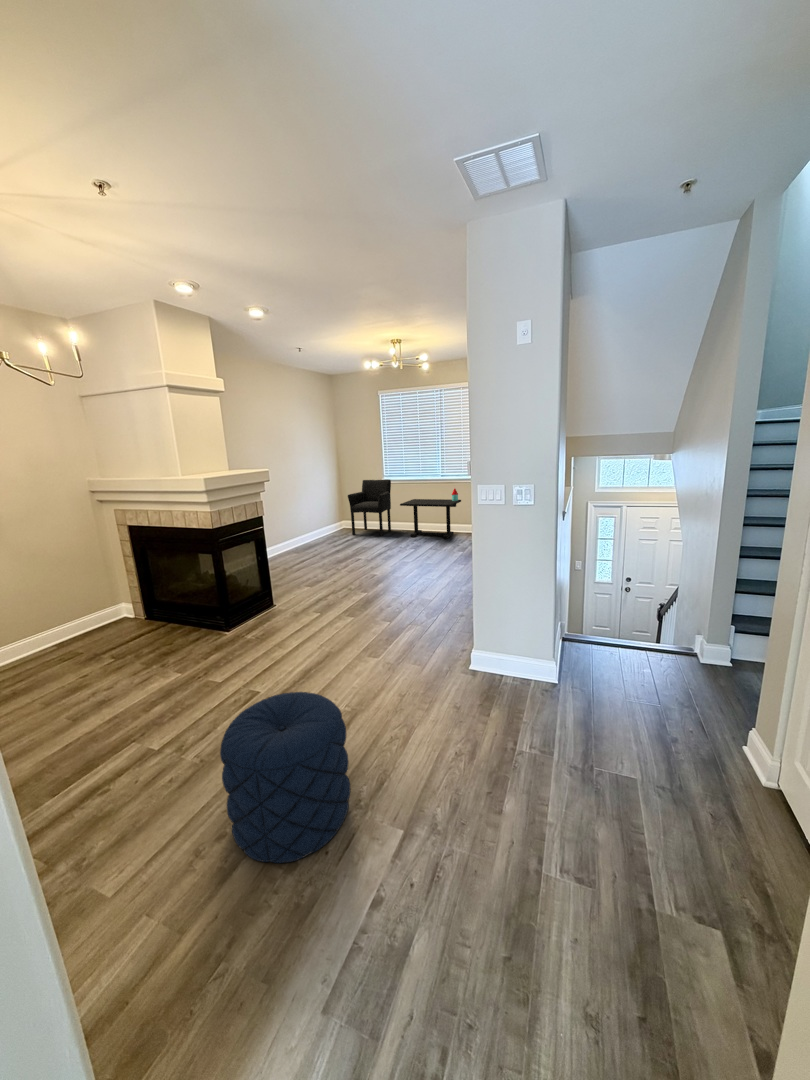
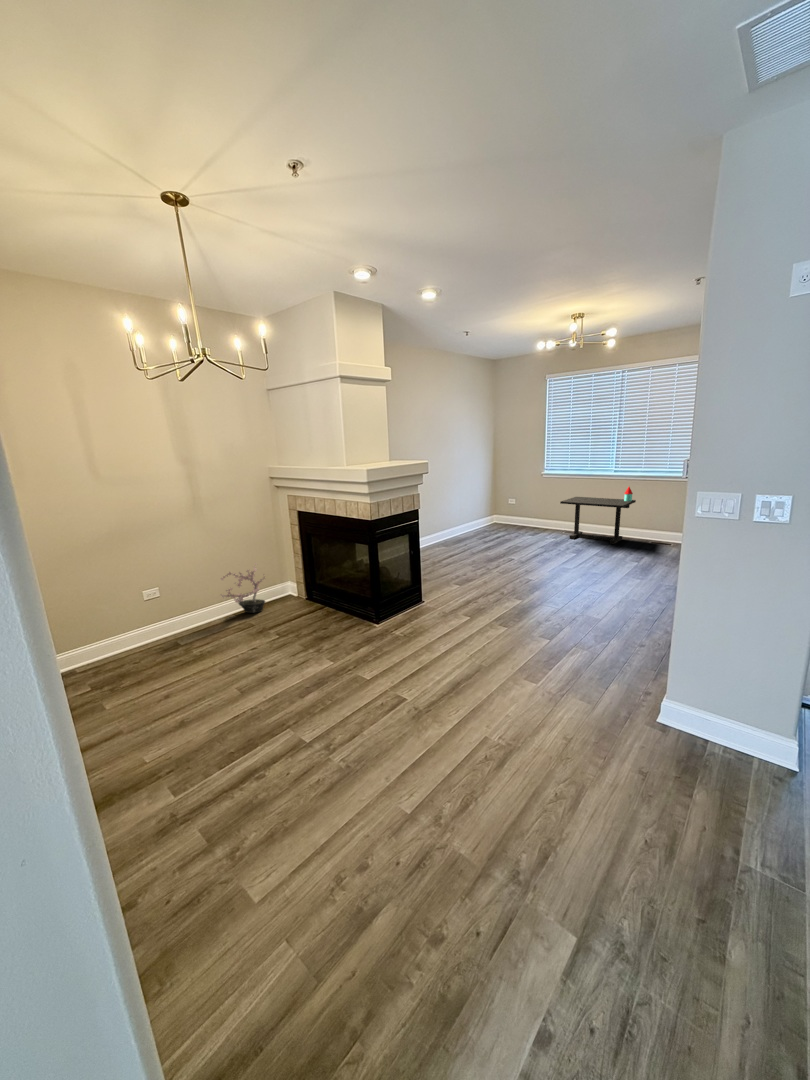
armchair: present [348,480,391,536] -> none [502,474,551,535]
potted plant: none [26,584,92,642] -> present [221,563,265,613]
pouf: present [220,692,351,863] -> none [367,722,509,933]

